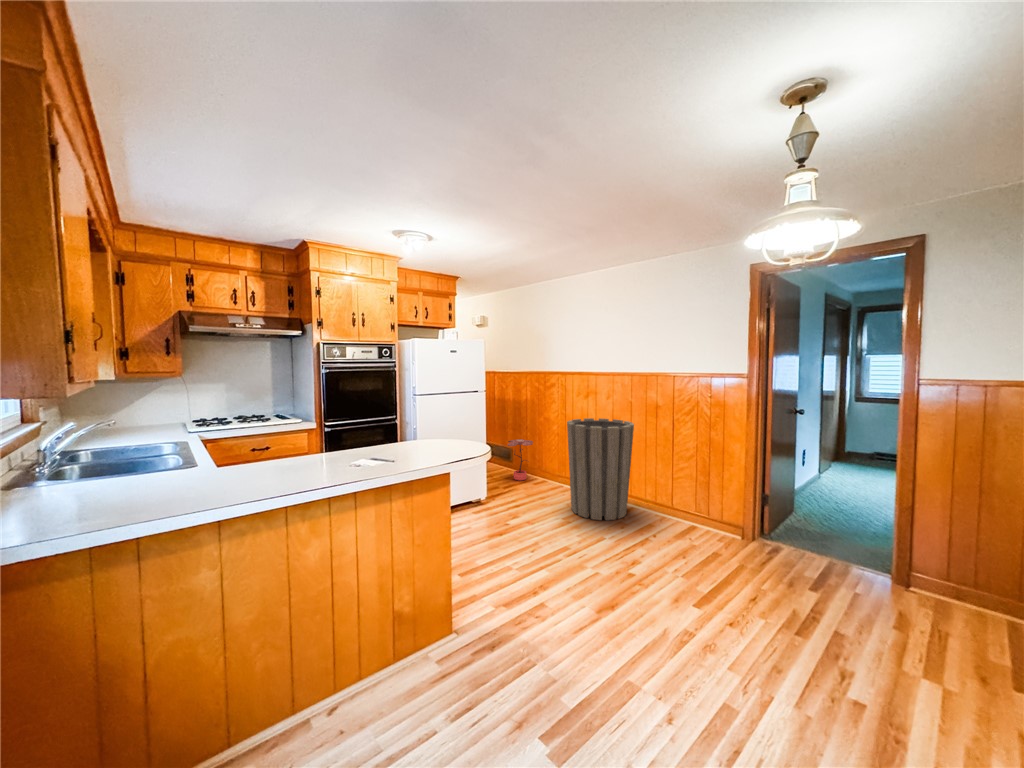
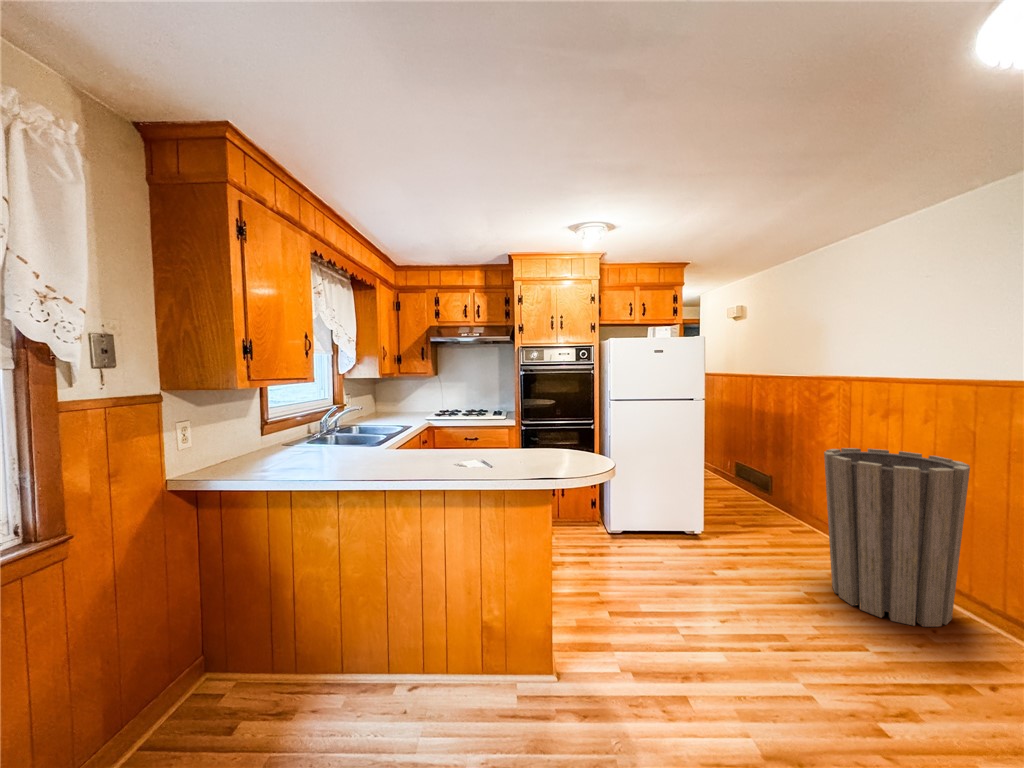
potted plant: present [508,439,533,481] -> none [753,468,798,525]

